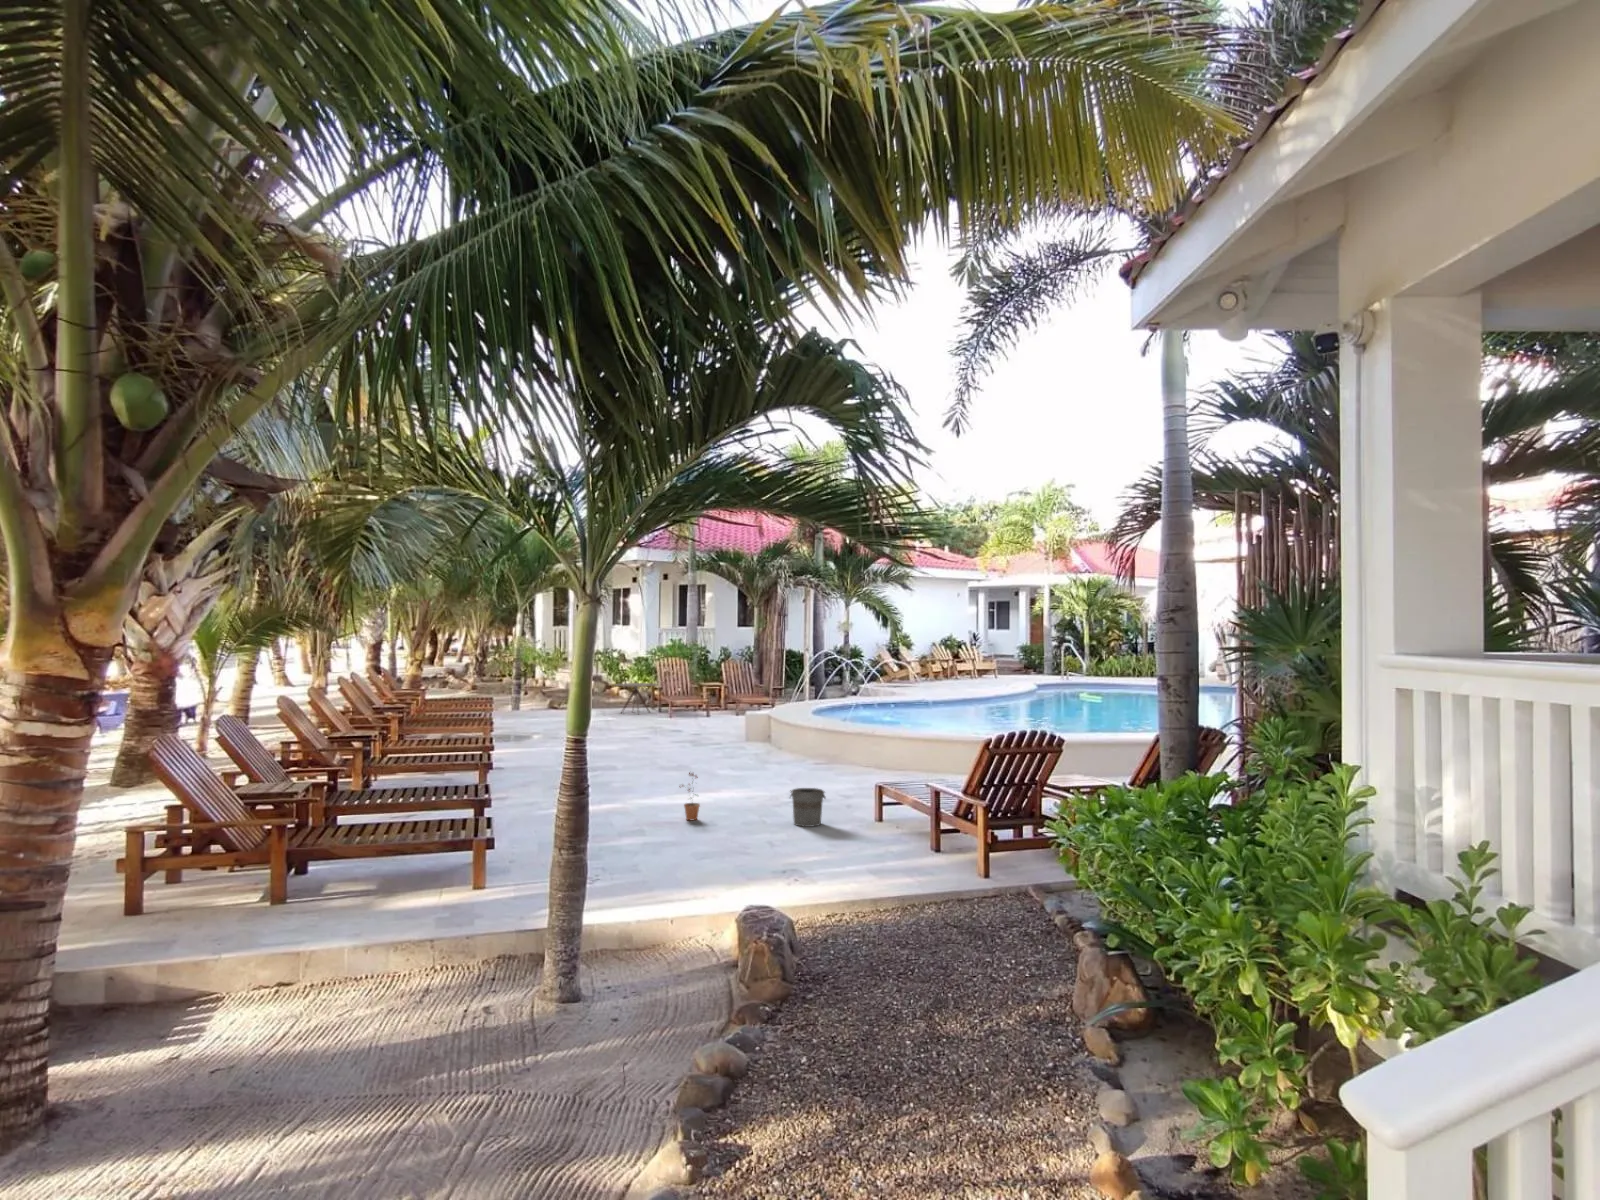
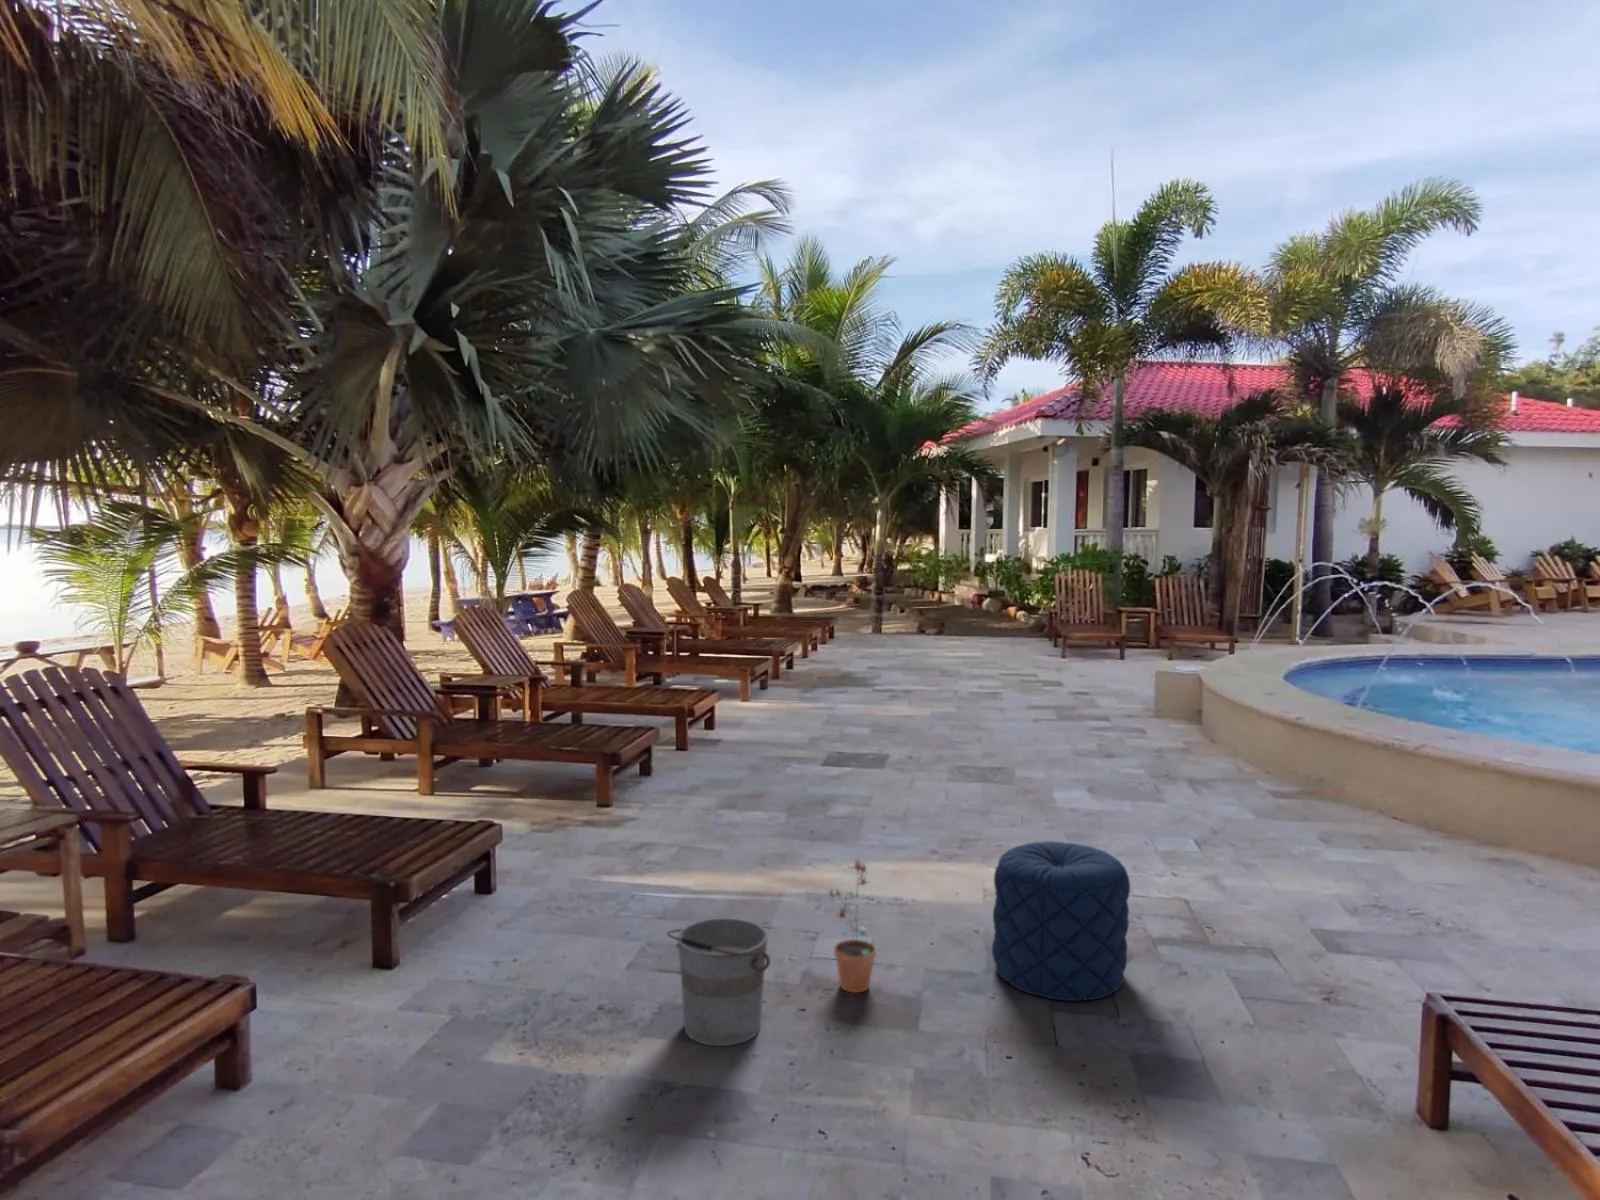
round table: present [615,683,656,712] -> none [991,604,1052,649]
pouf: none [735,763,784,815] -> present [992,841,1130,1001]
bucket: present [791,788,825,827] -> present [667,918,770,1046]

